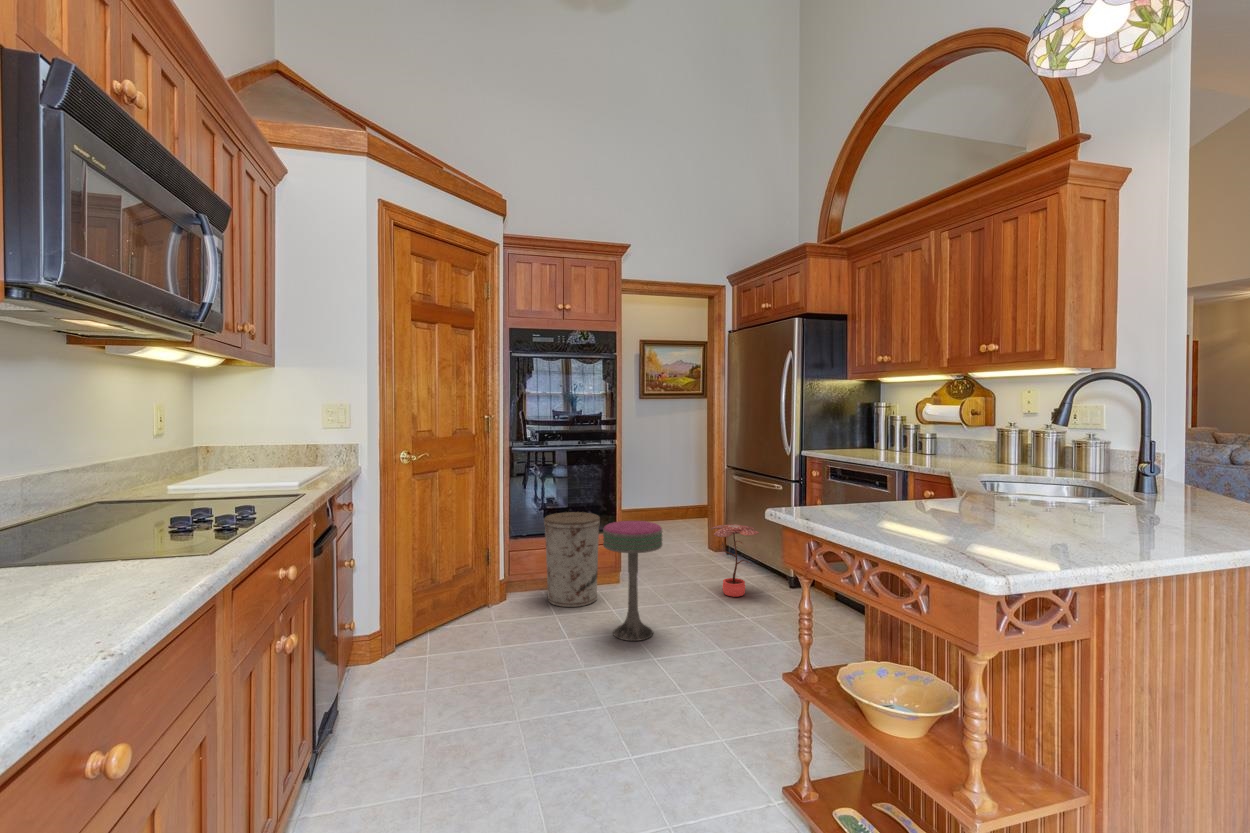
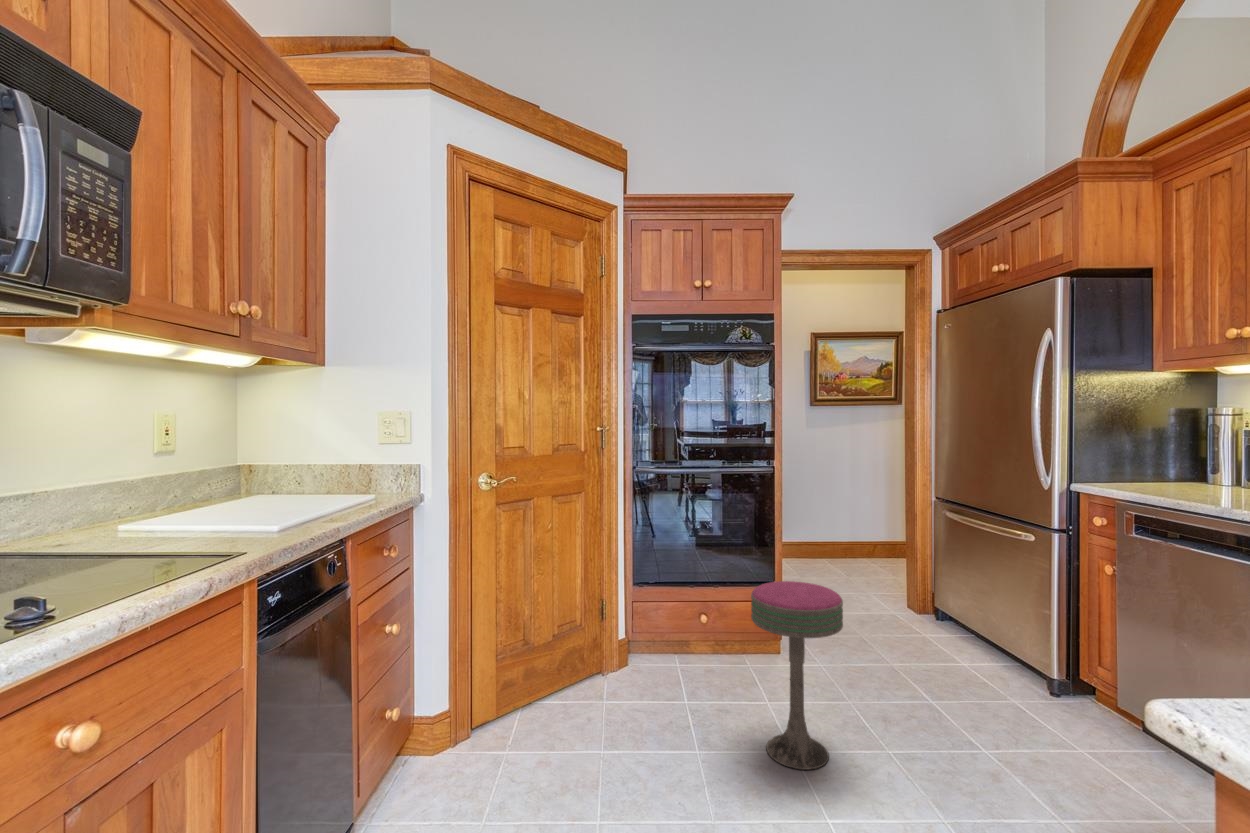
trash can: present [544,512,600,607] -> none [675,556,751,690]
potted plant: present [711,524,759,597] -> none [916,588,1000,700]

